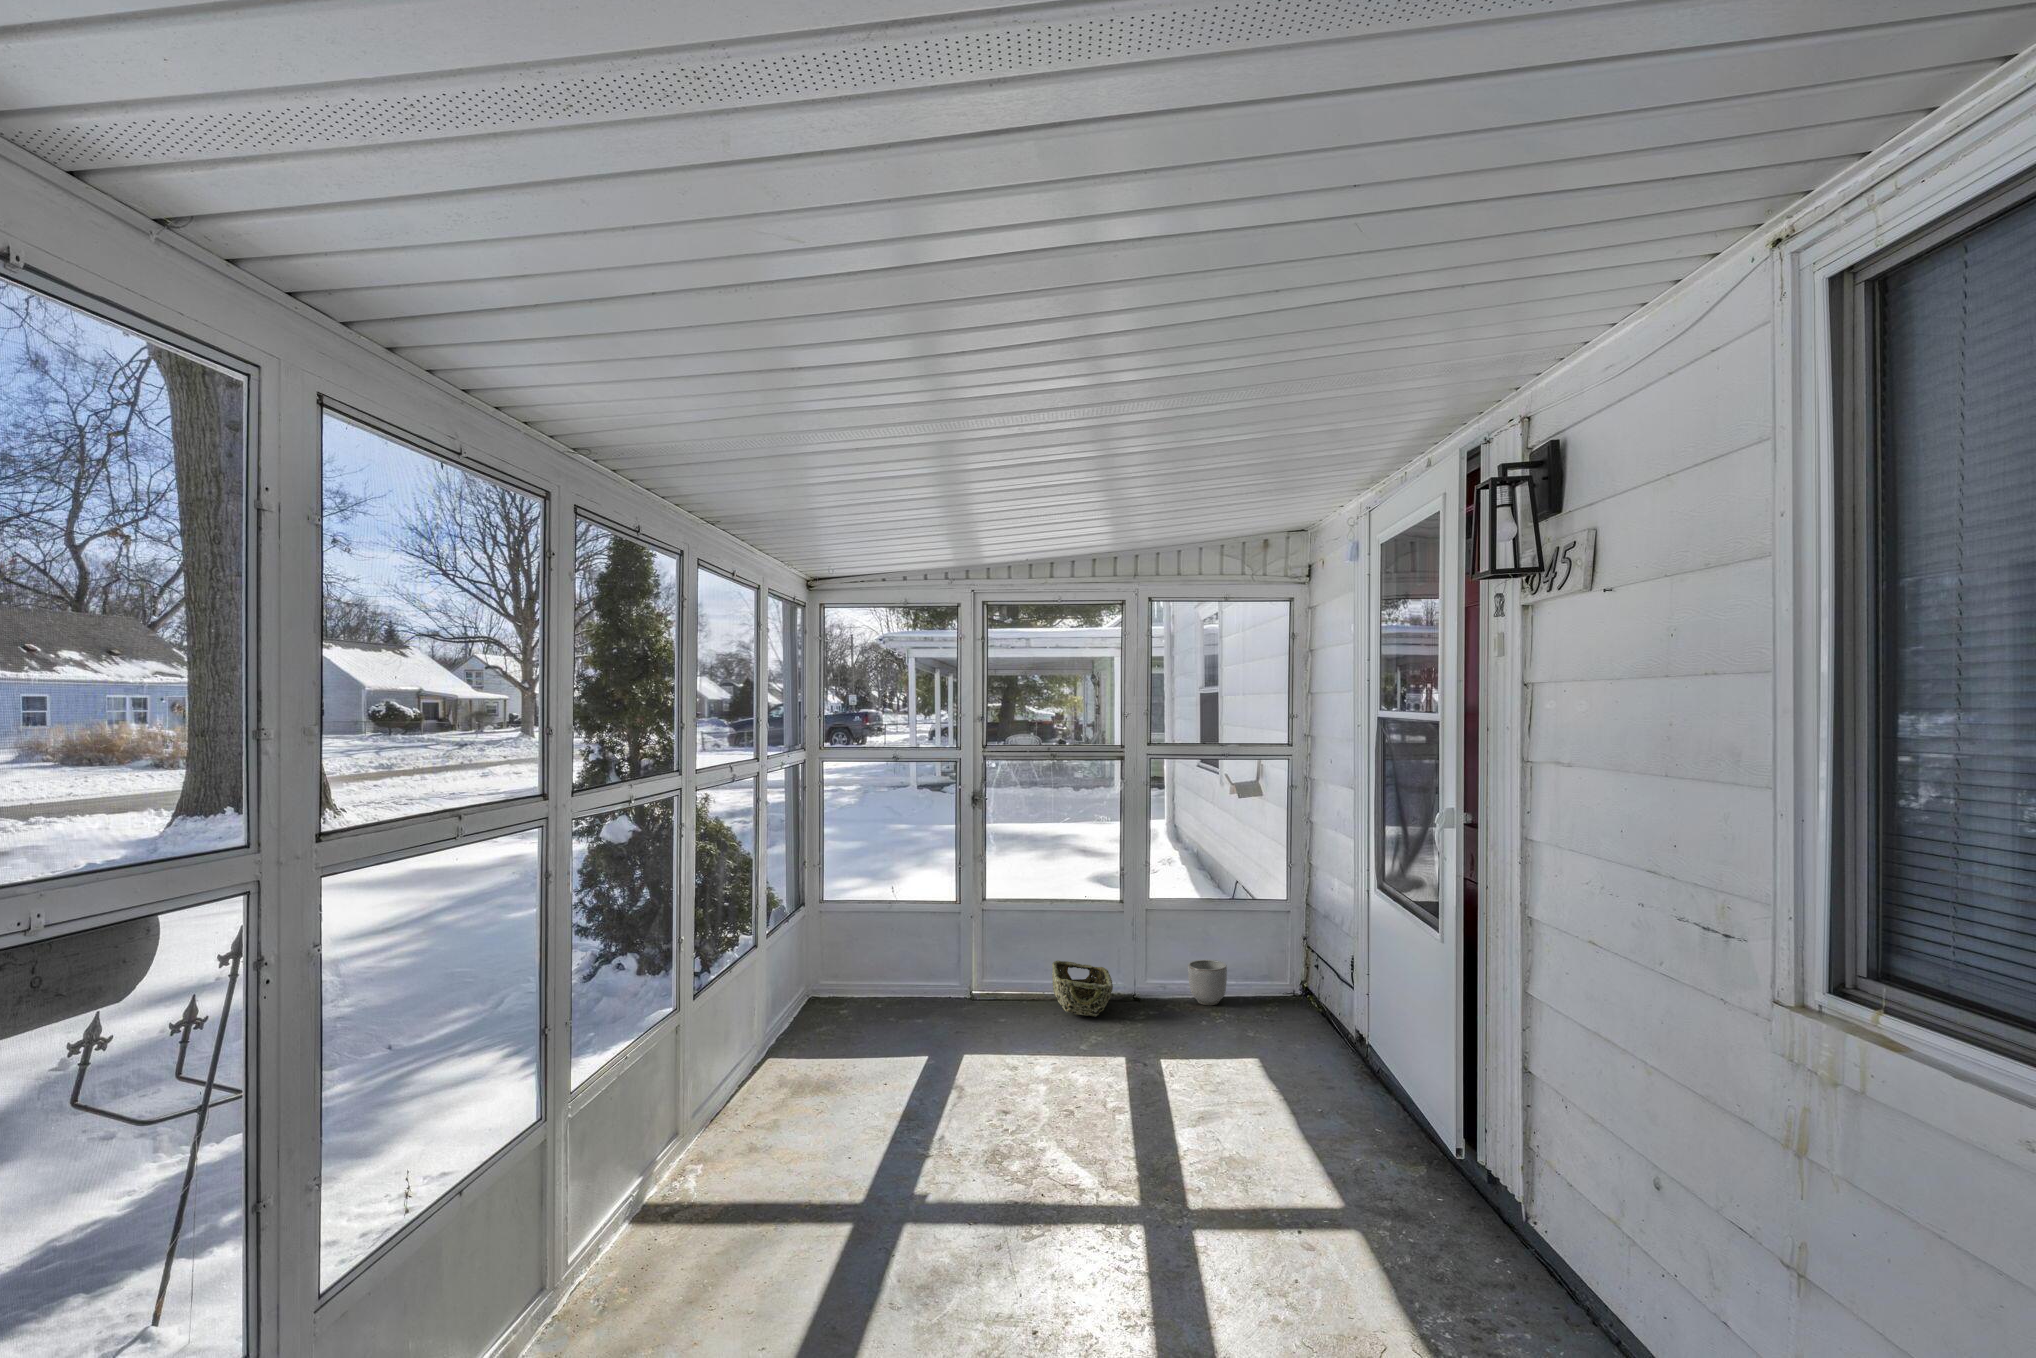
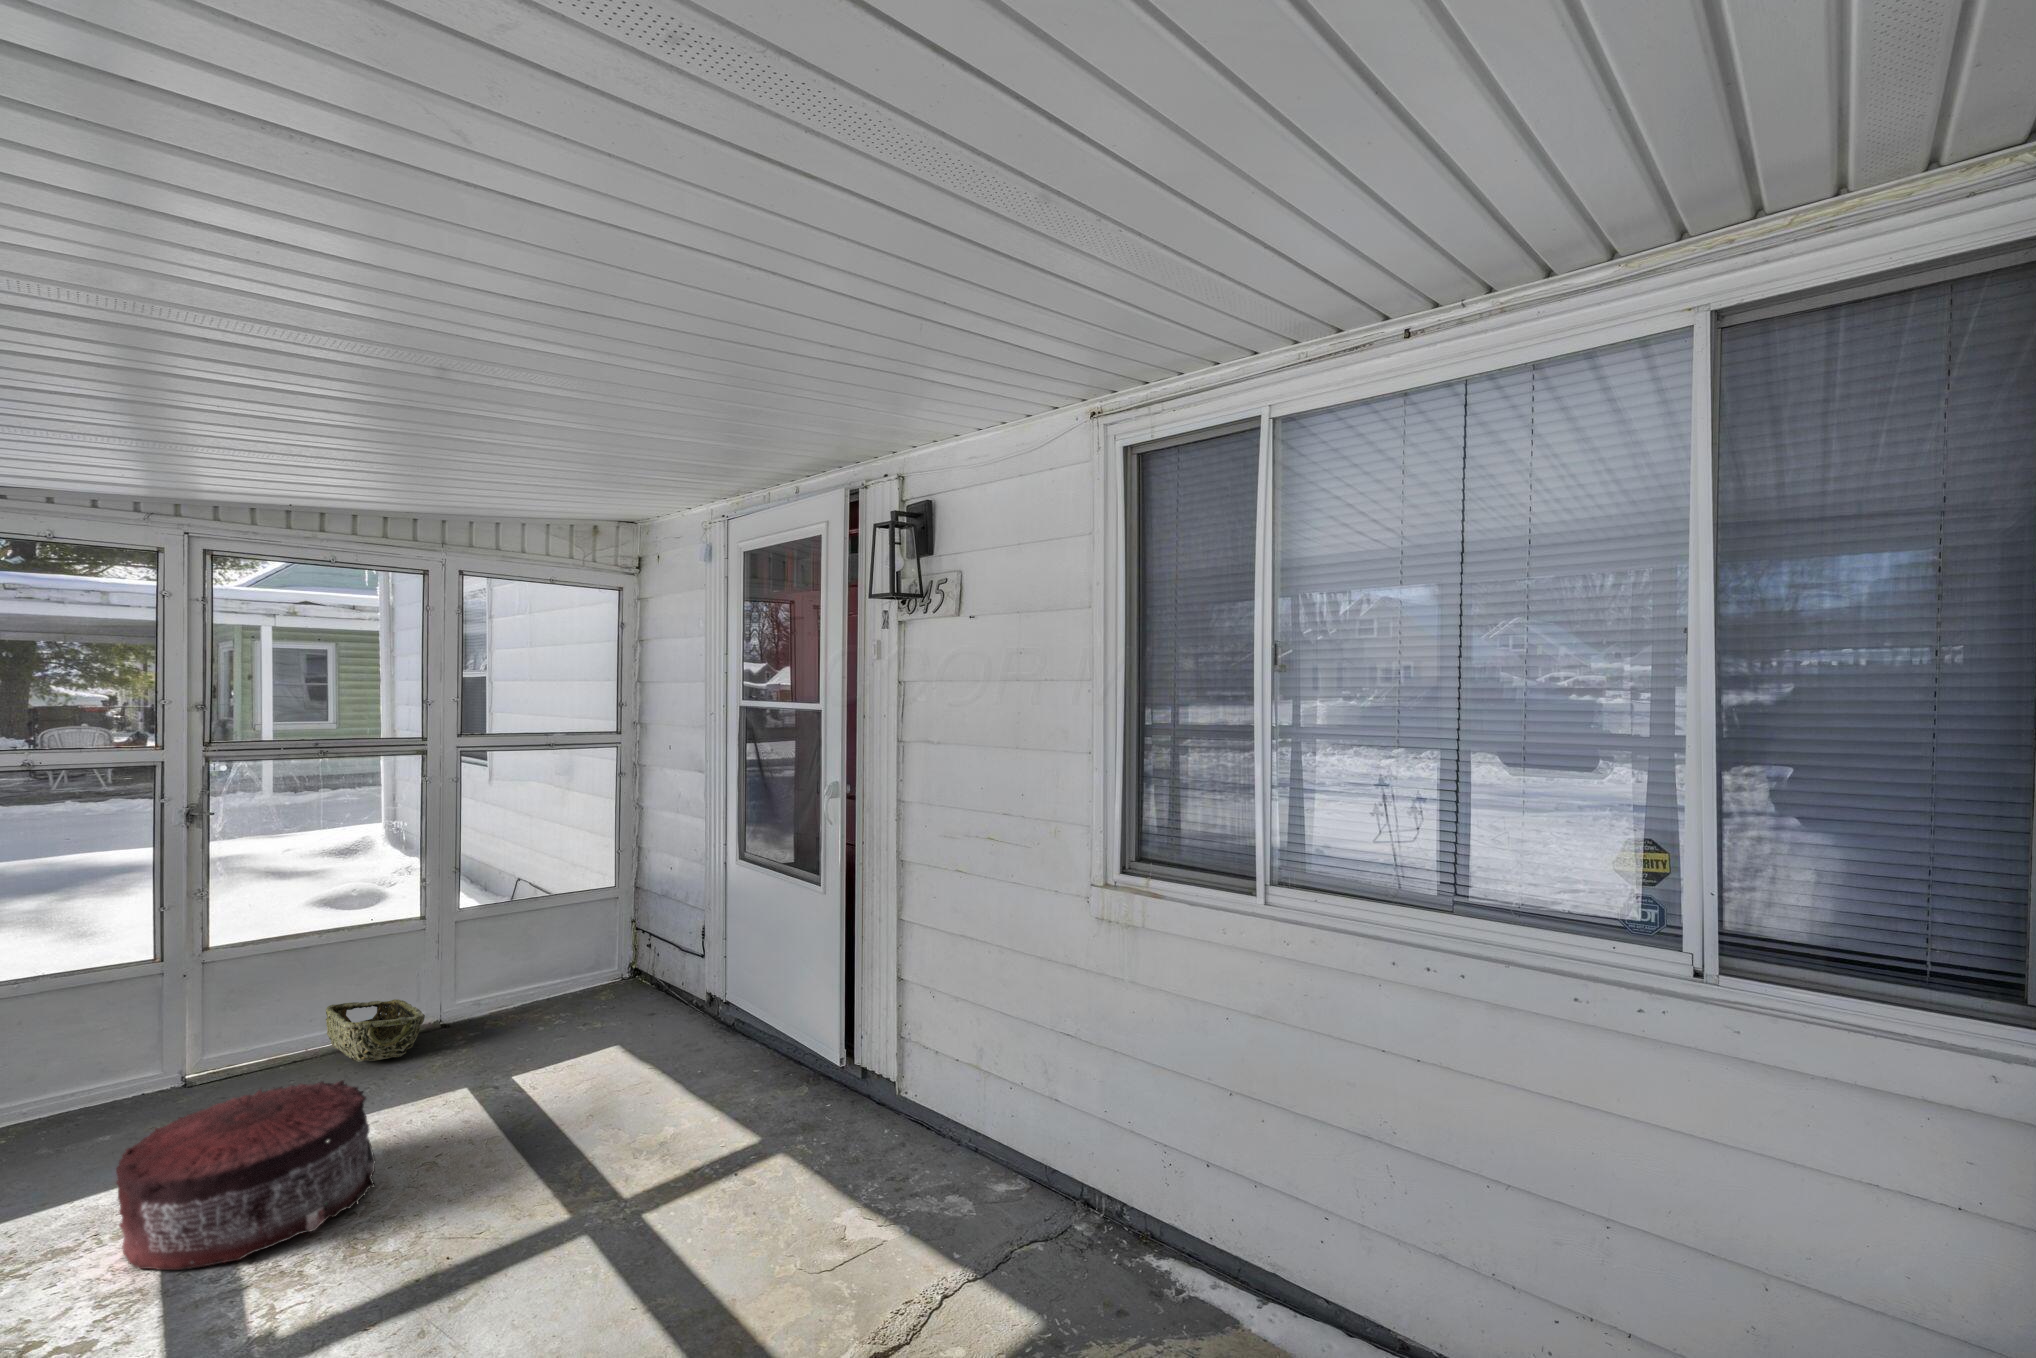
planter: present [1188,960,1227,1005] -> none [507,963,553,1012]
pouf: none [877,1012,1029,1138] -> present [116,1080,375,1270]

